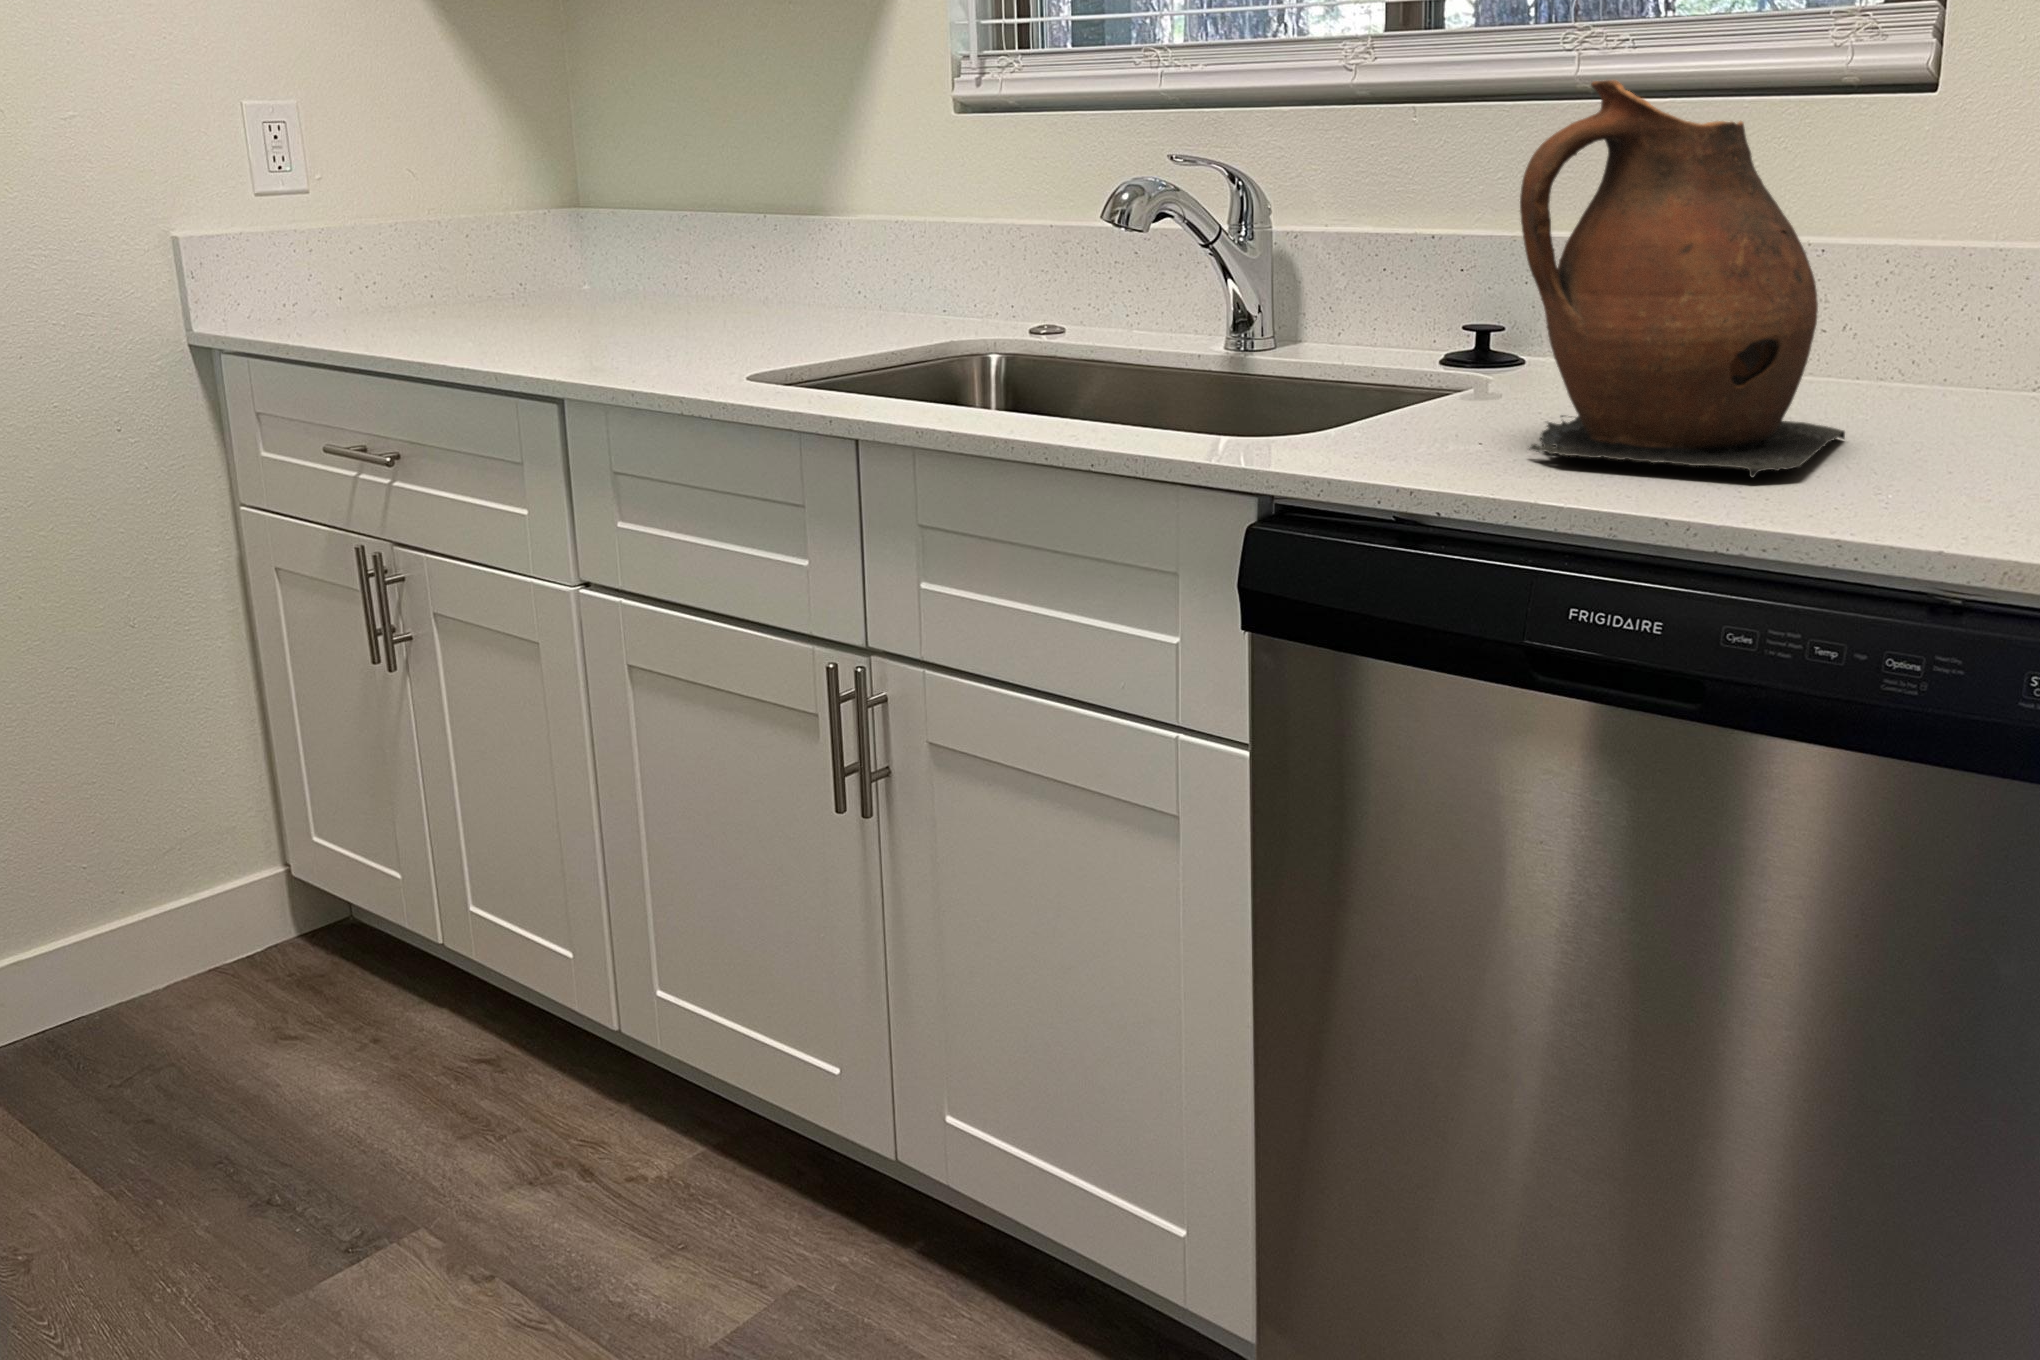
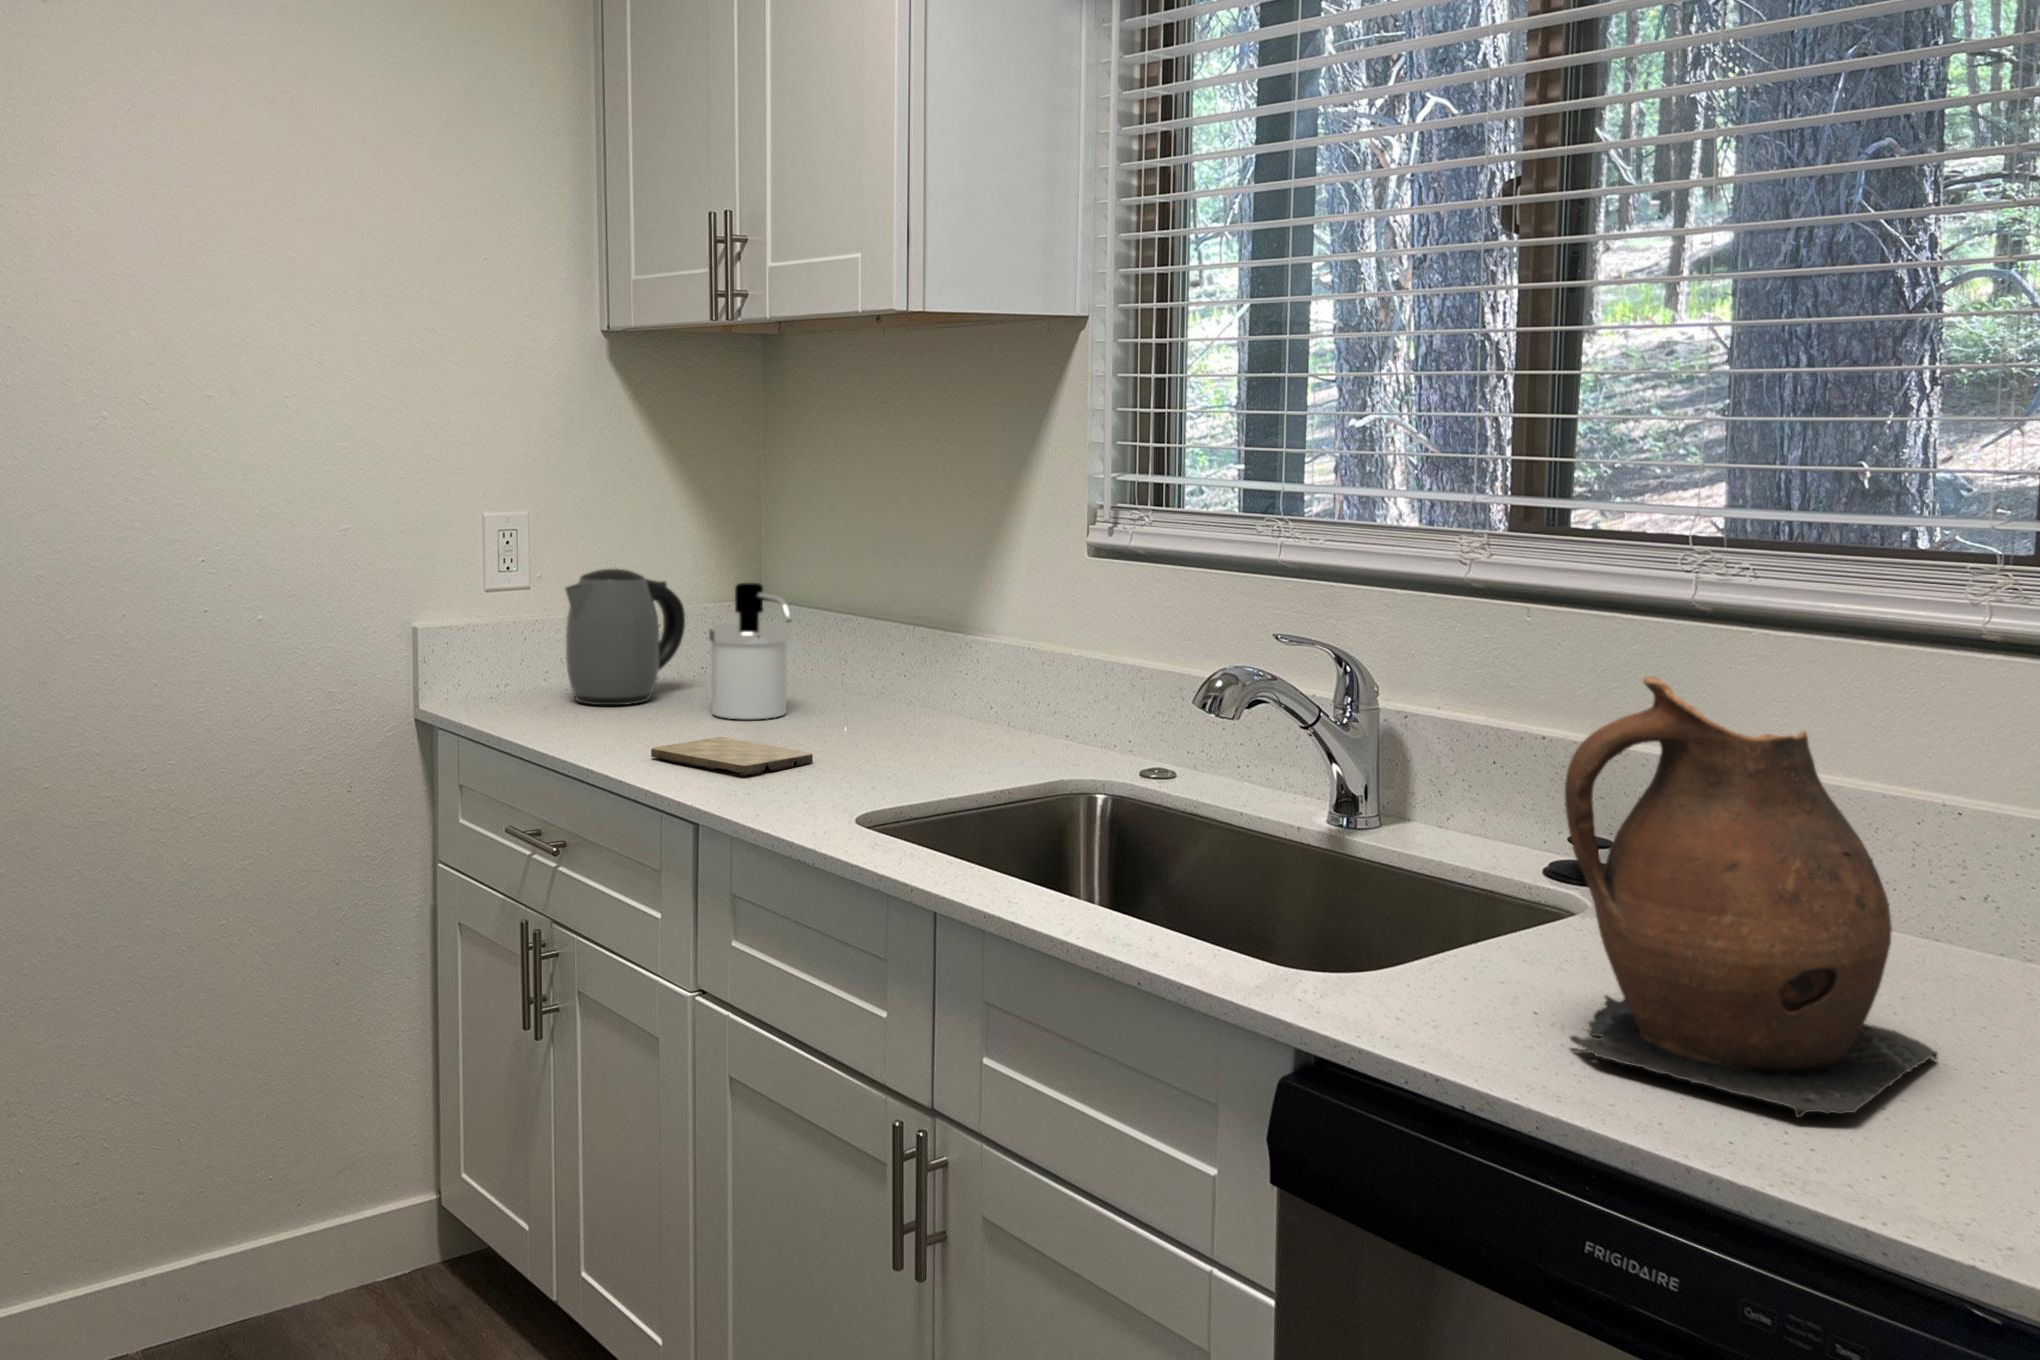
kettle: none [358,165,500,318] -> present [565,569,685,705]
soap dispenser: none [534,168,632,318] -> present [709,583,792,719]
cutting board: none [492,327,677,353] -> present [651,737,813,775]

